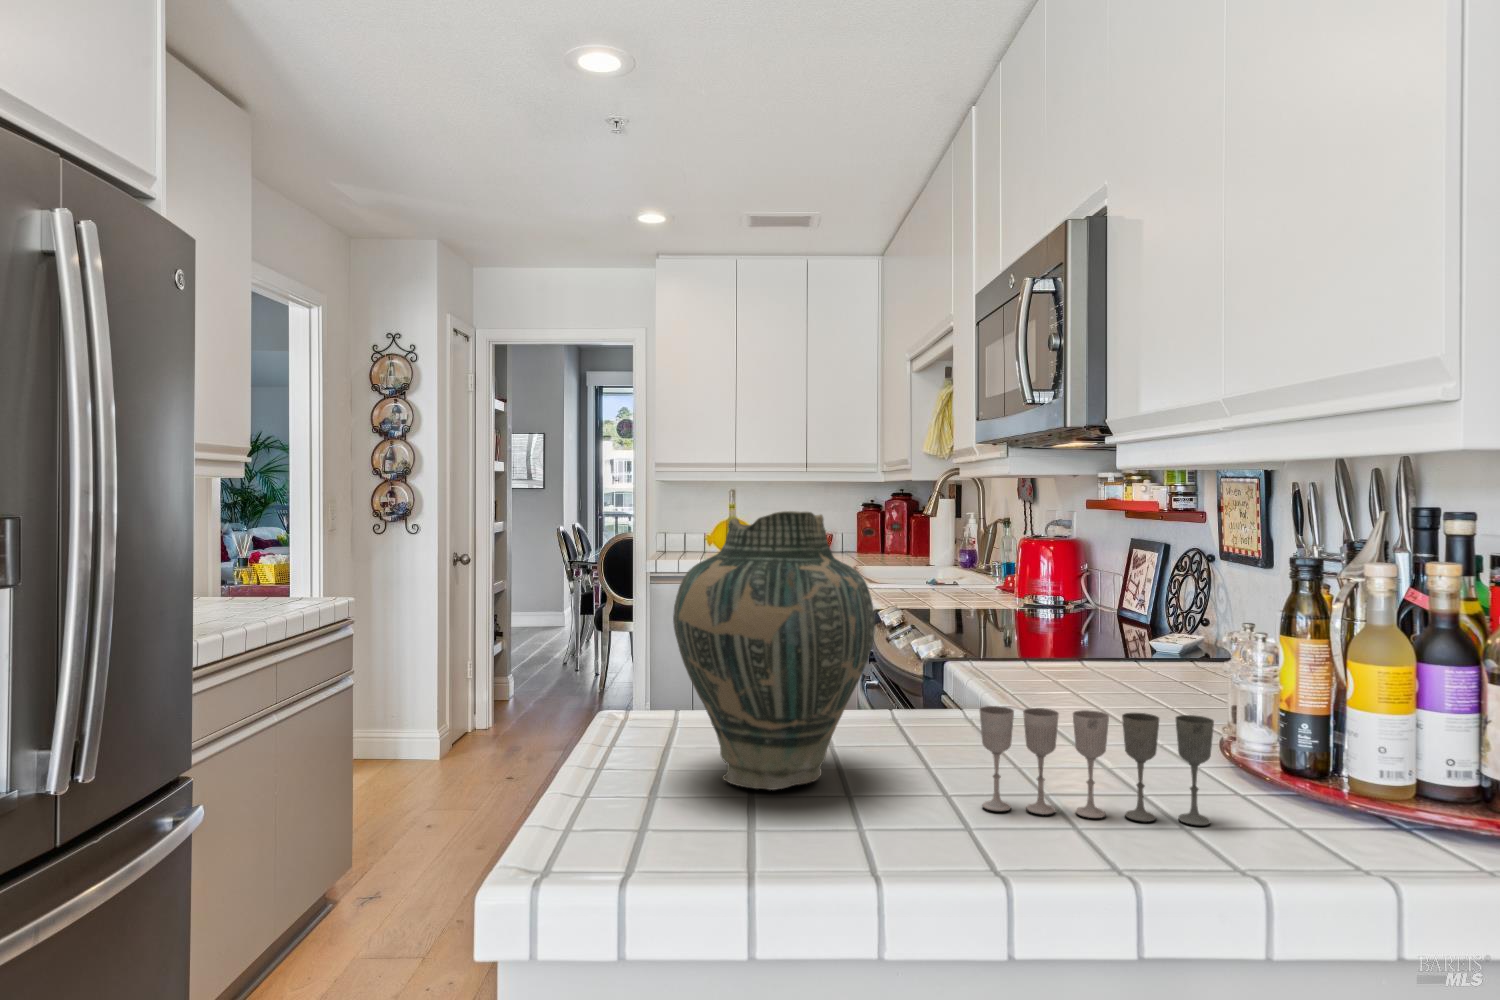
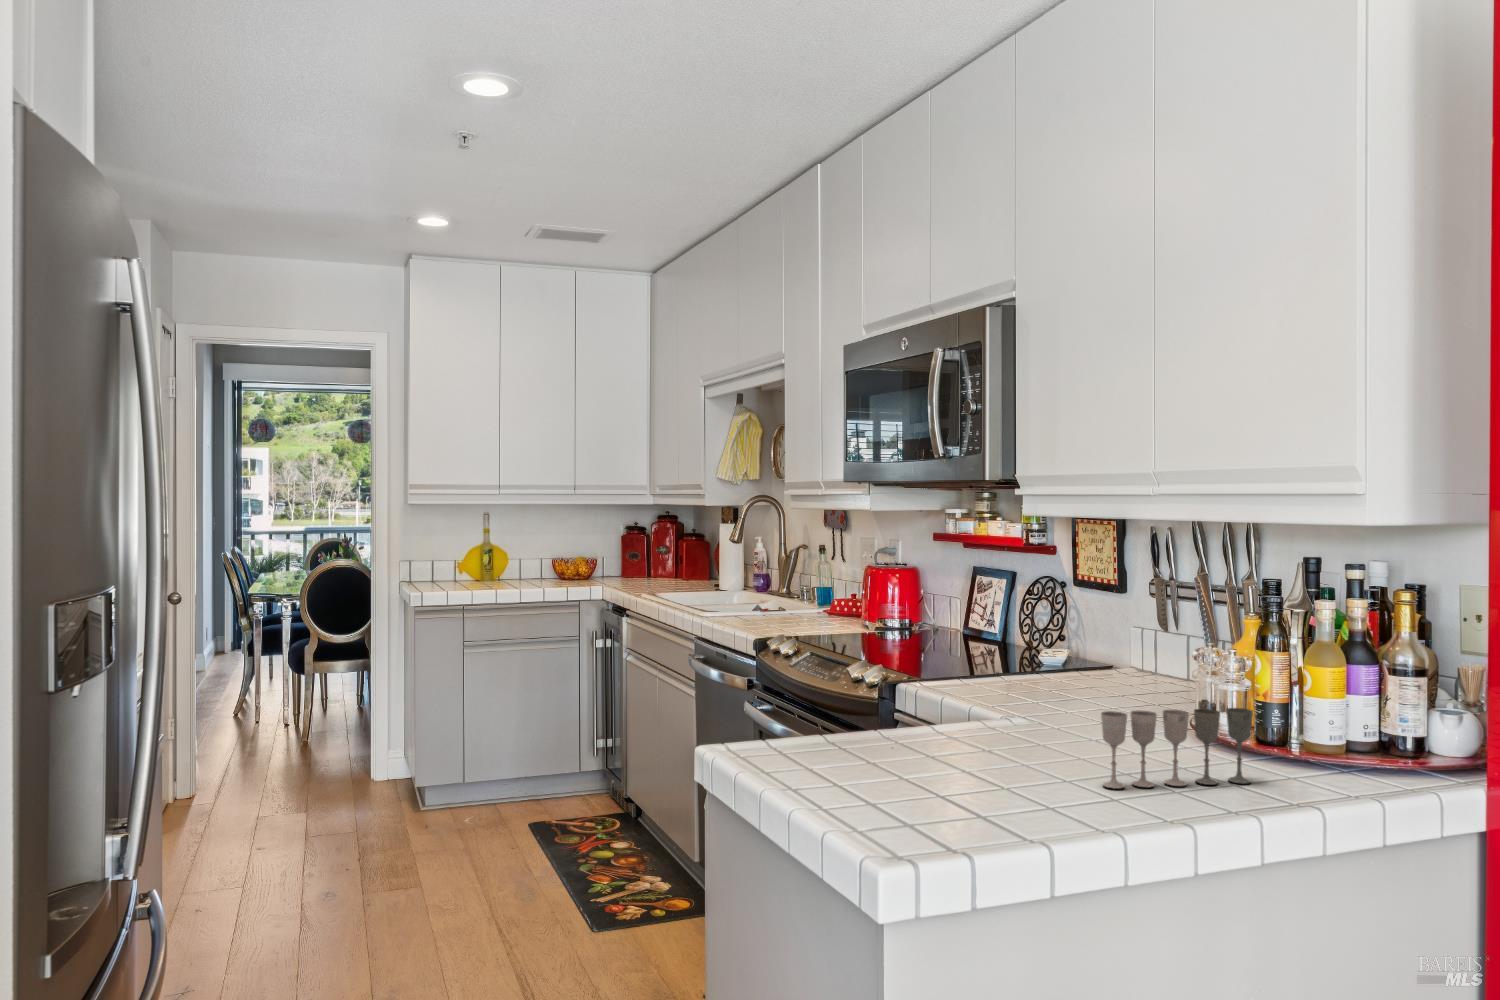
vase: present [673,511,875,790] -> none [855,567,1019,791]

